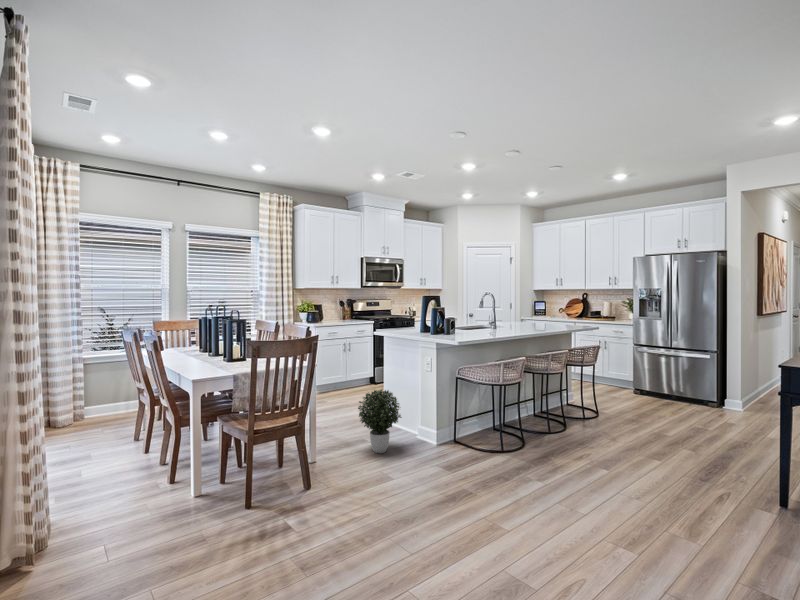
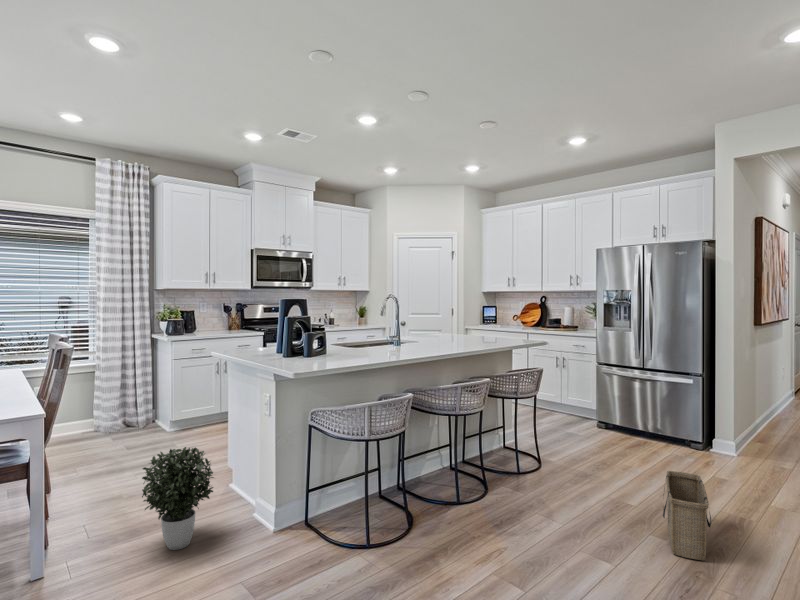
basket: none [694,410,728,462] -> present [663,471,711,560]

